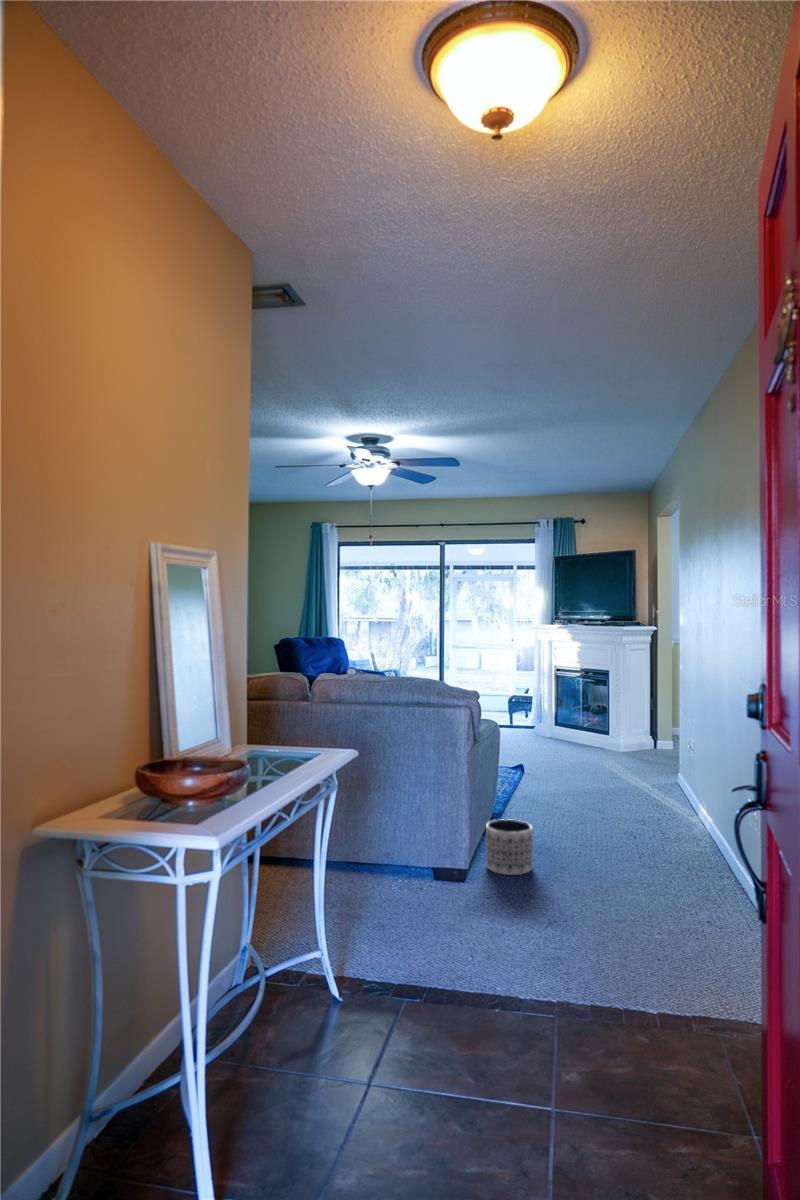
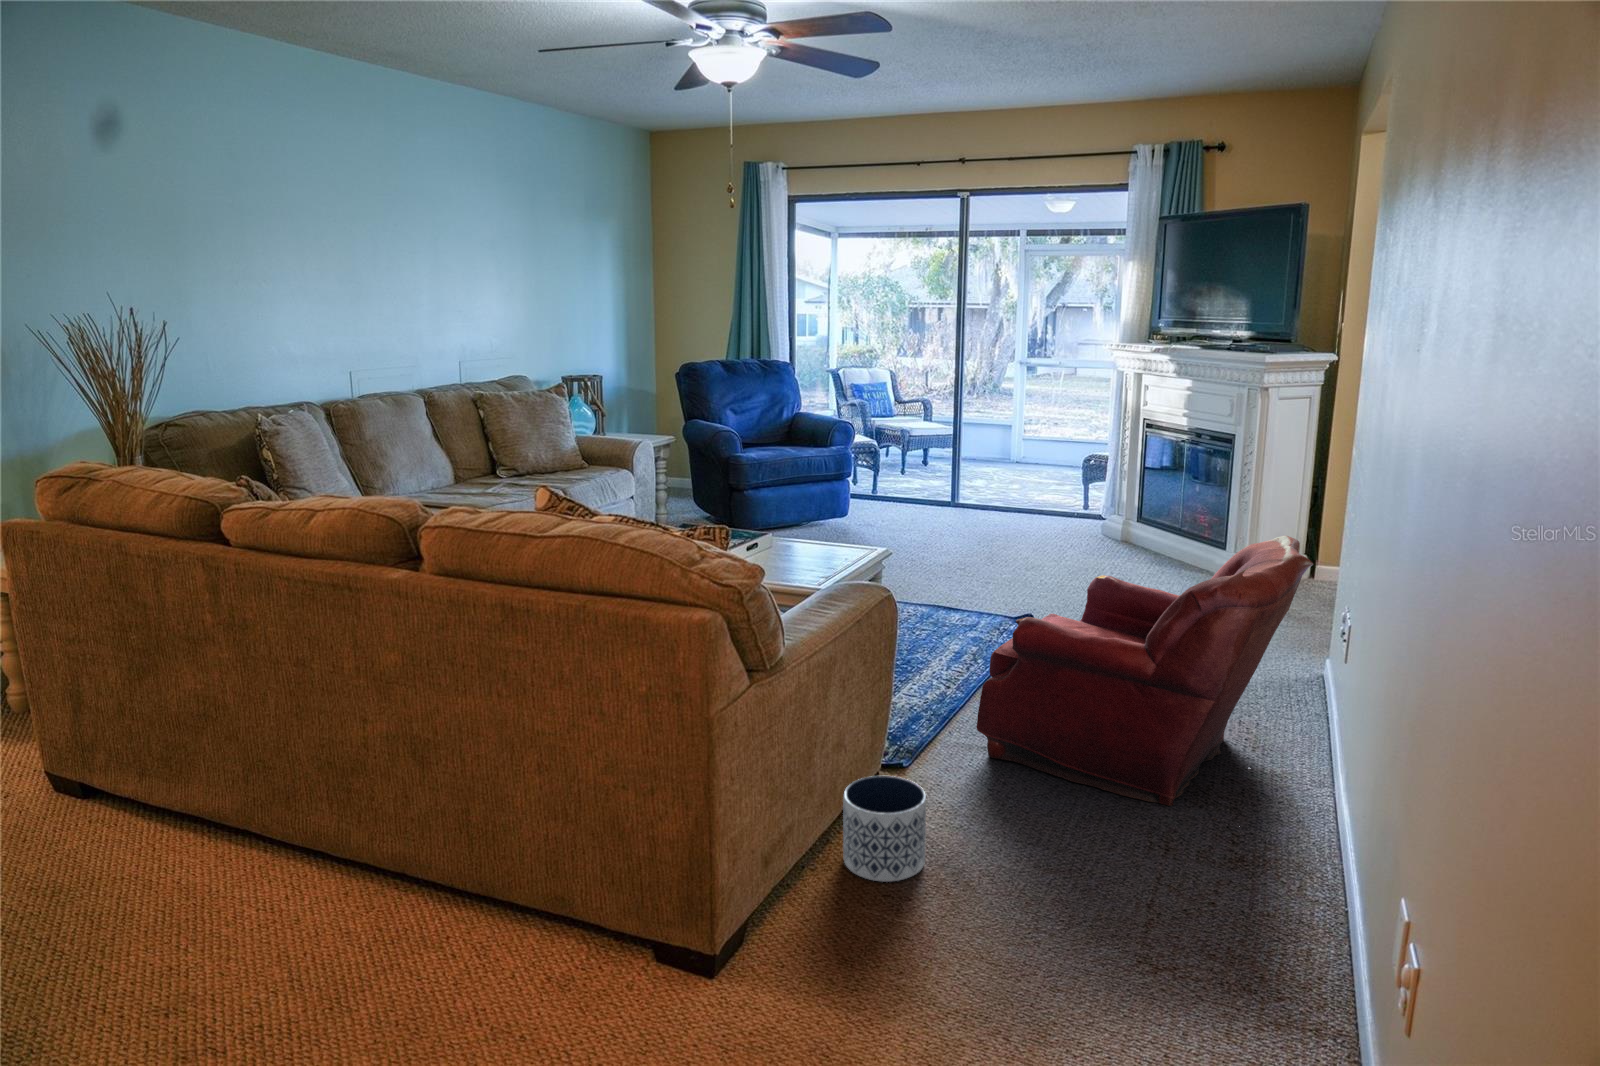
armchair: none [529,696,697,845] -> present [977,536,1313,820]

